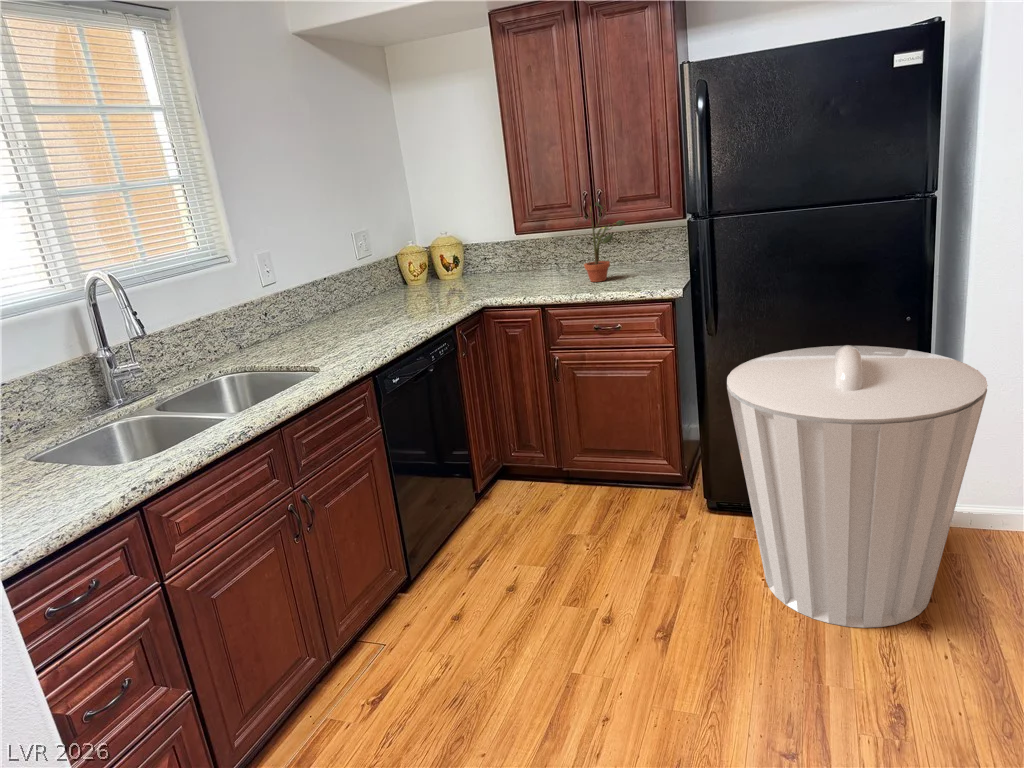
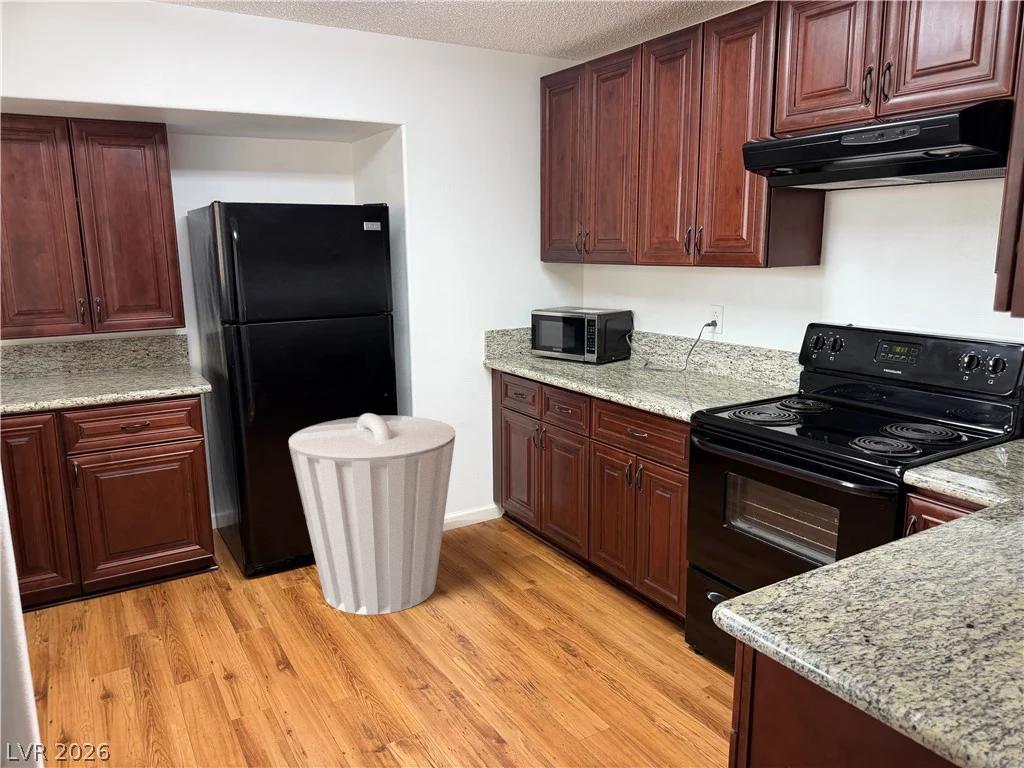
potted plant: present [584,202,625,282] -> none [79,299,132,386]

